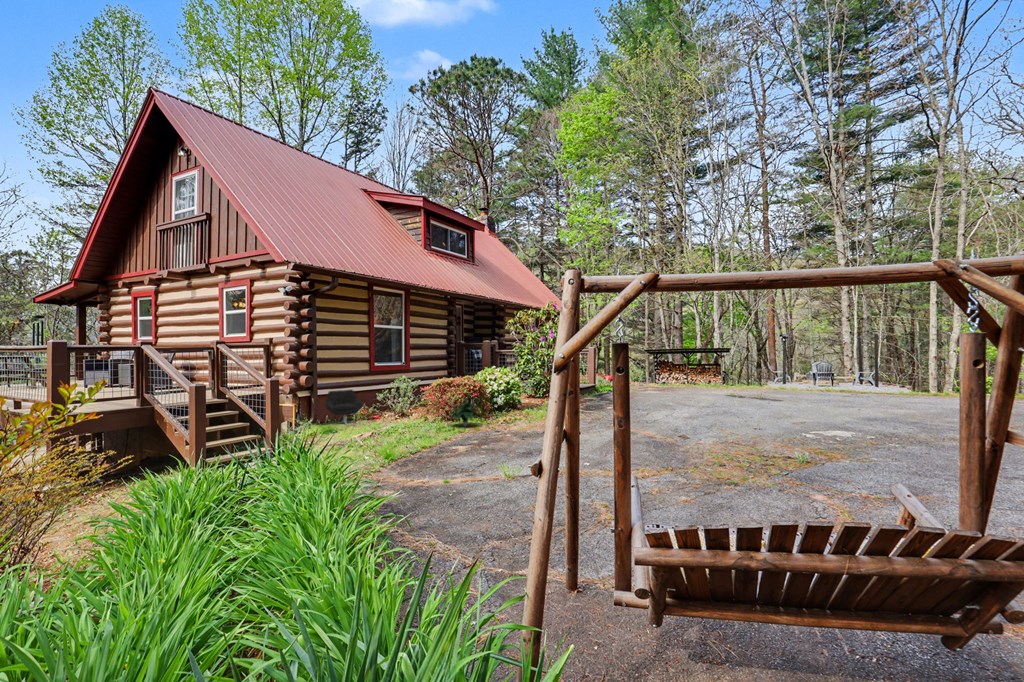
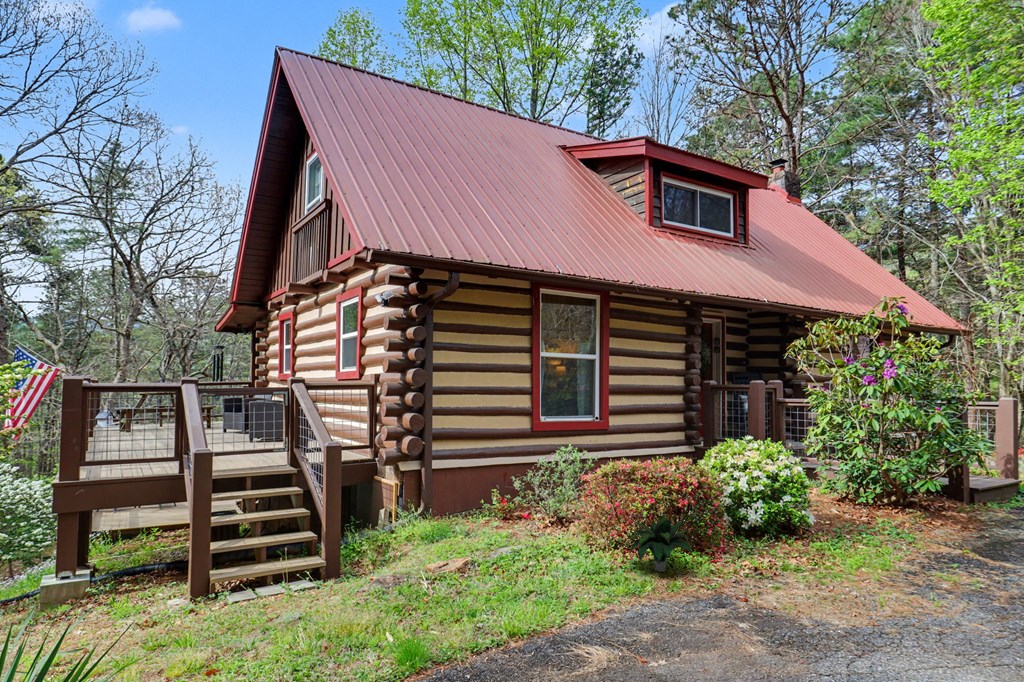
lounge chair: present [325,390,364,425] -> none [431,464,494,530]

